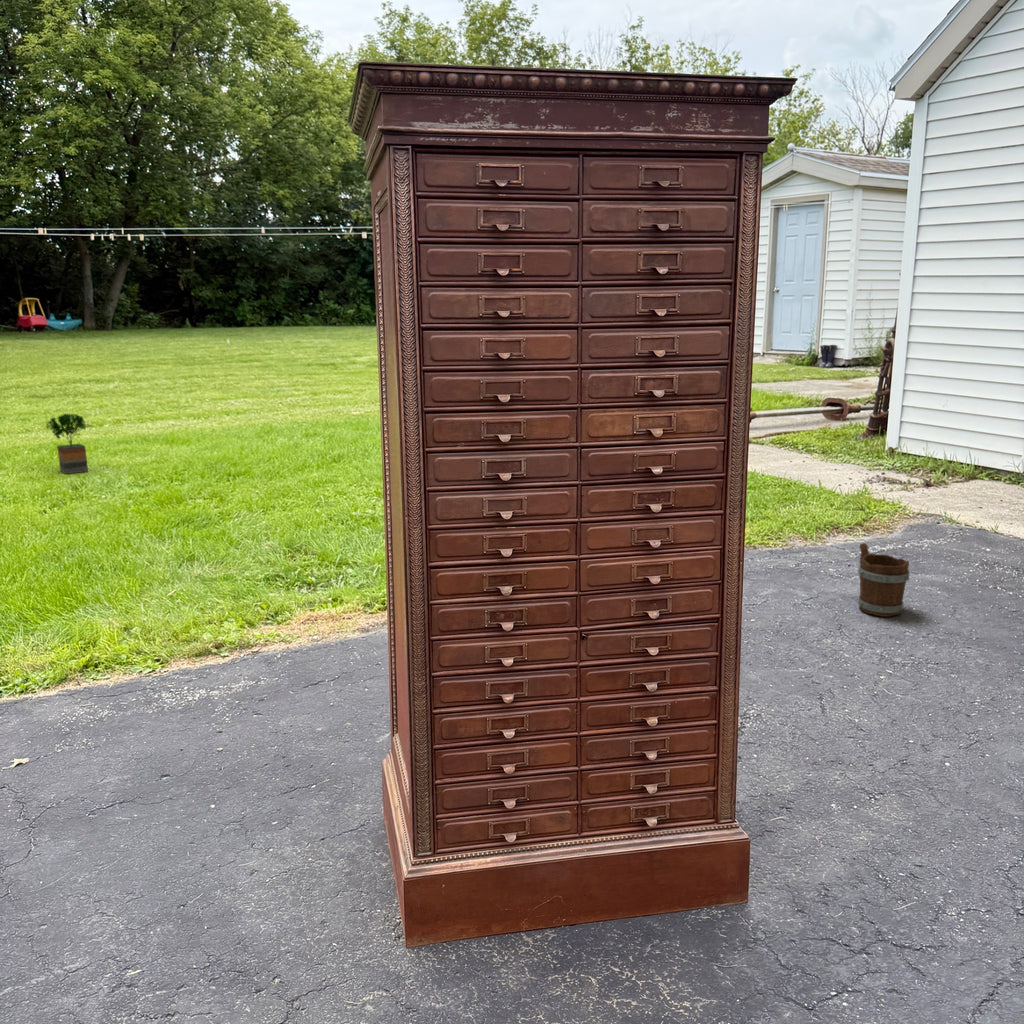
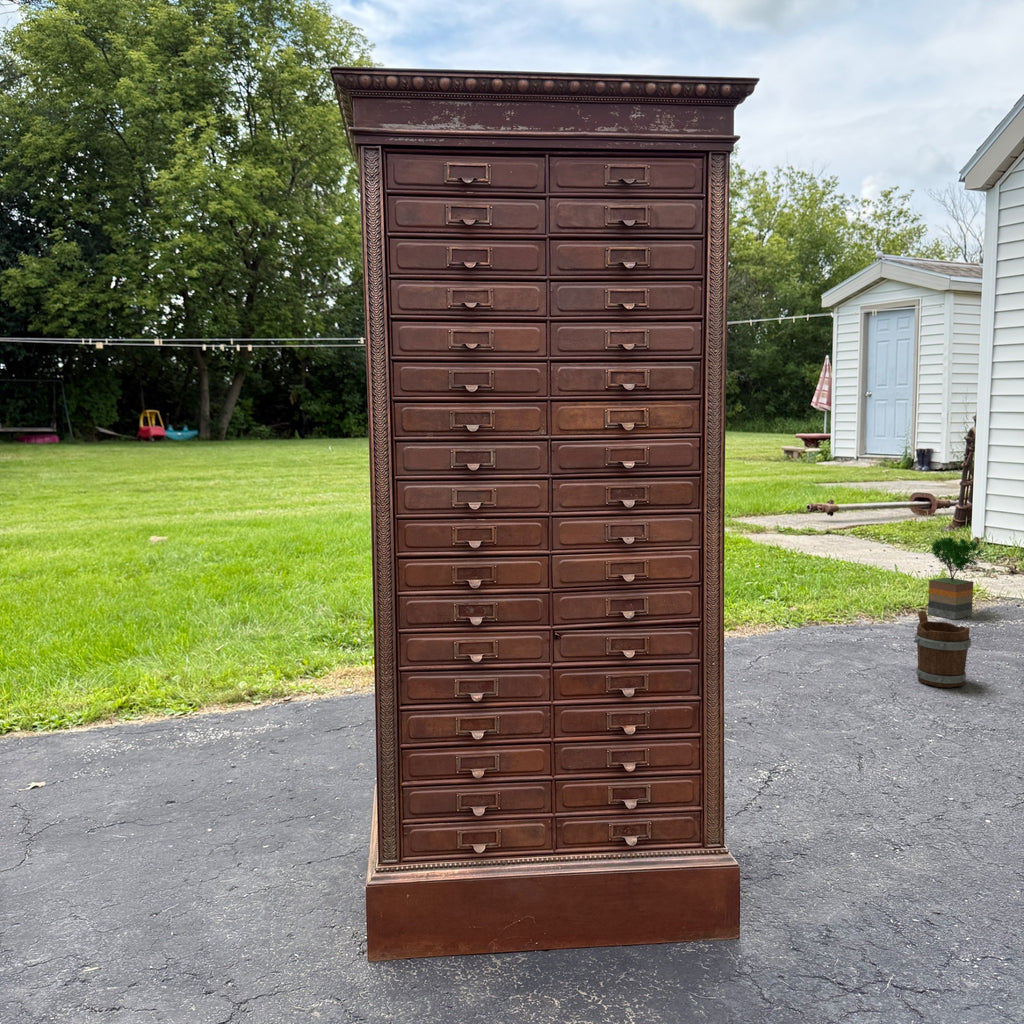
potted tree: present [47,414,92,474] -> present [928,537,984,620]

